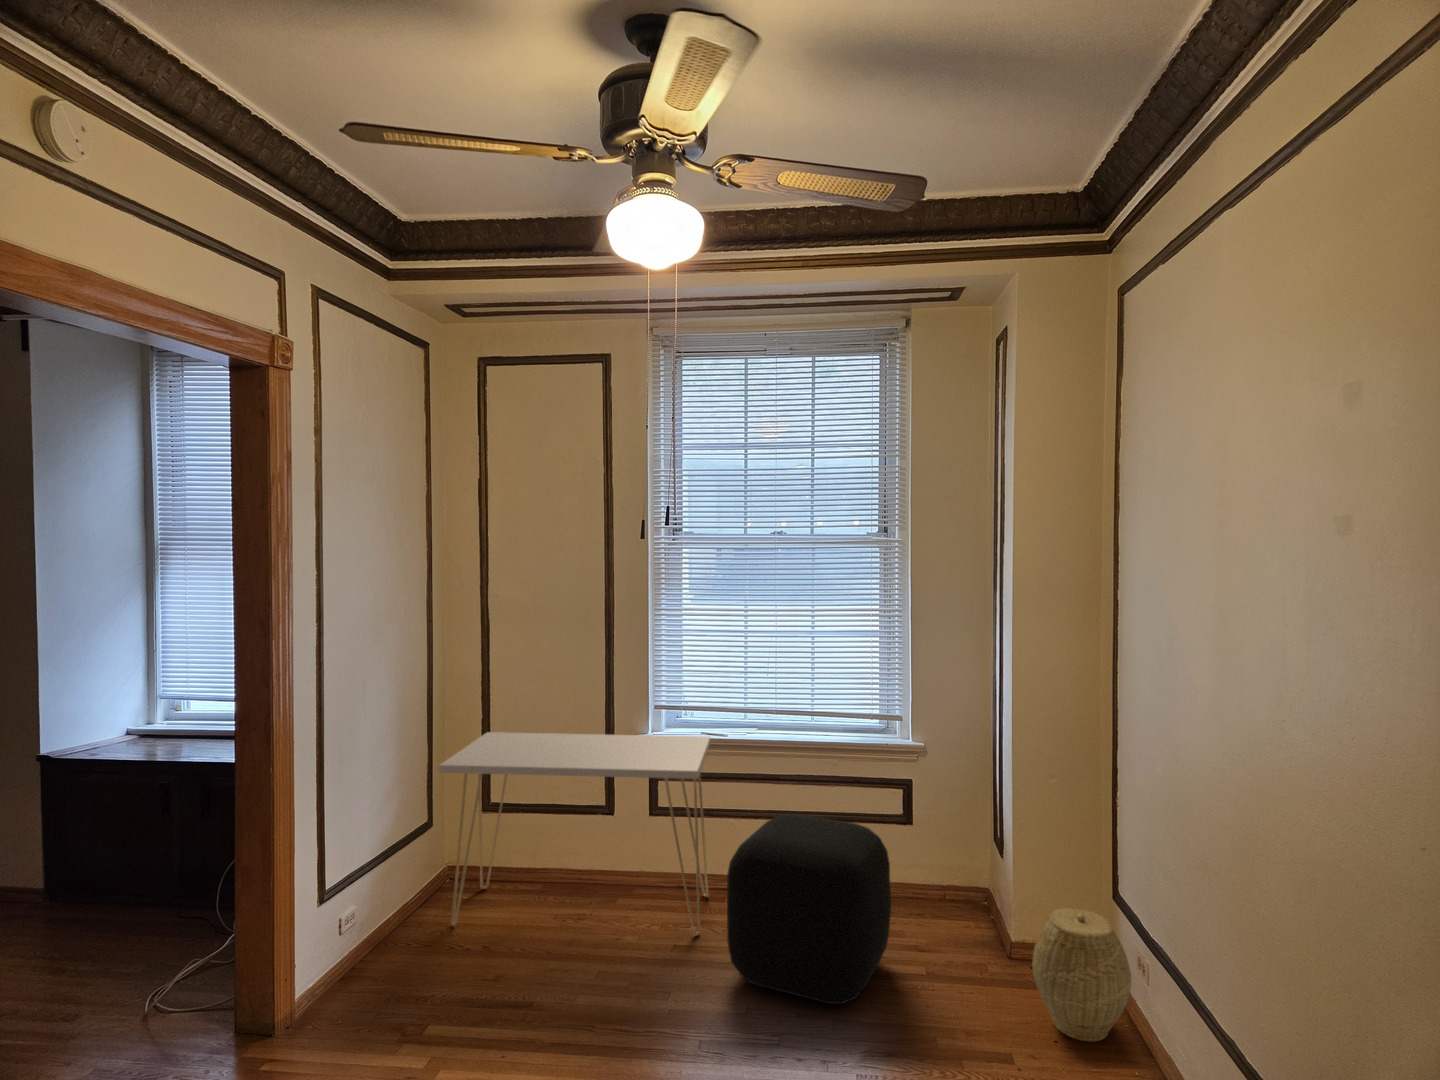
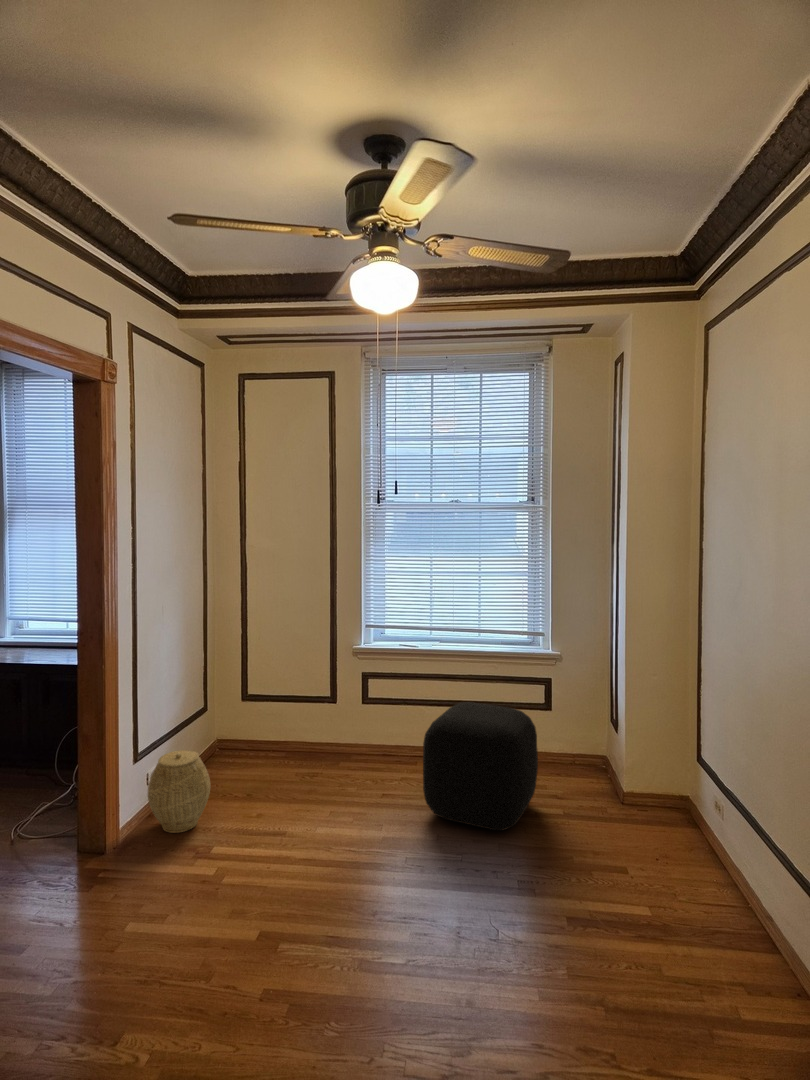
console table: present [439,732,710,936] -> none [216,647,408,788]
woven basket: present [1032,908,1131,1041] -> present [148,750,210,833]

